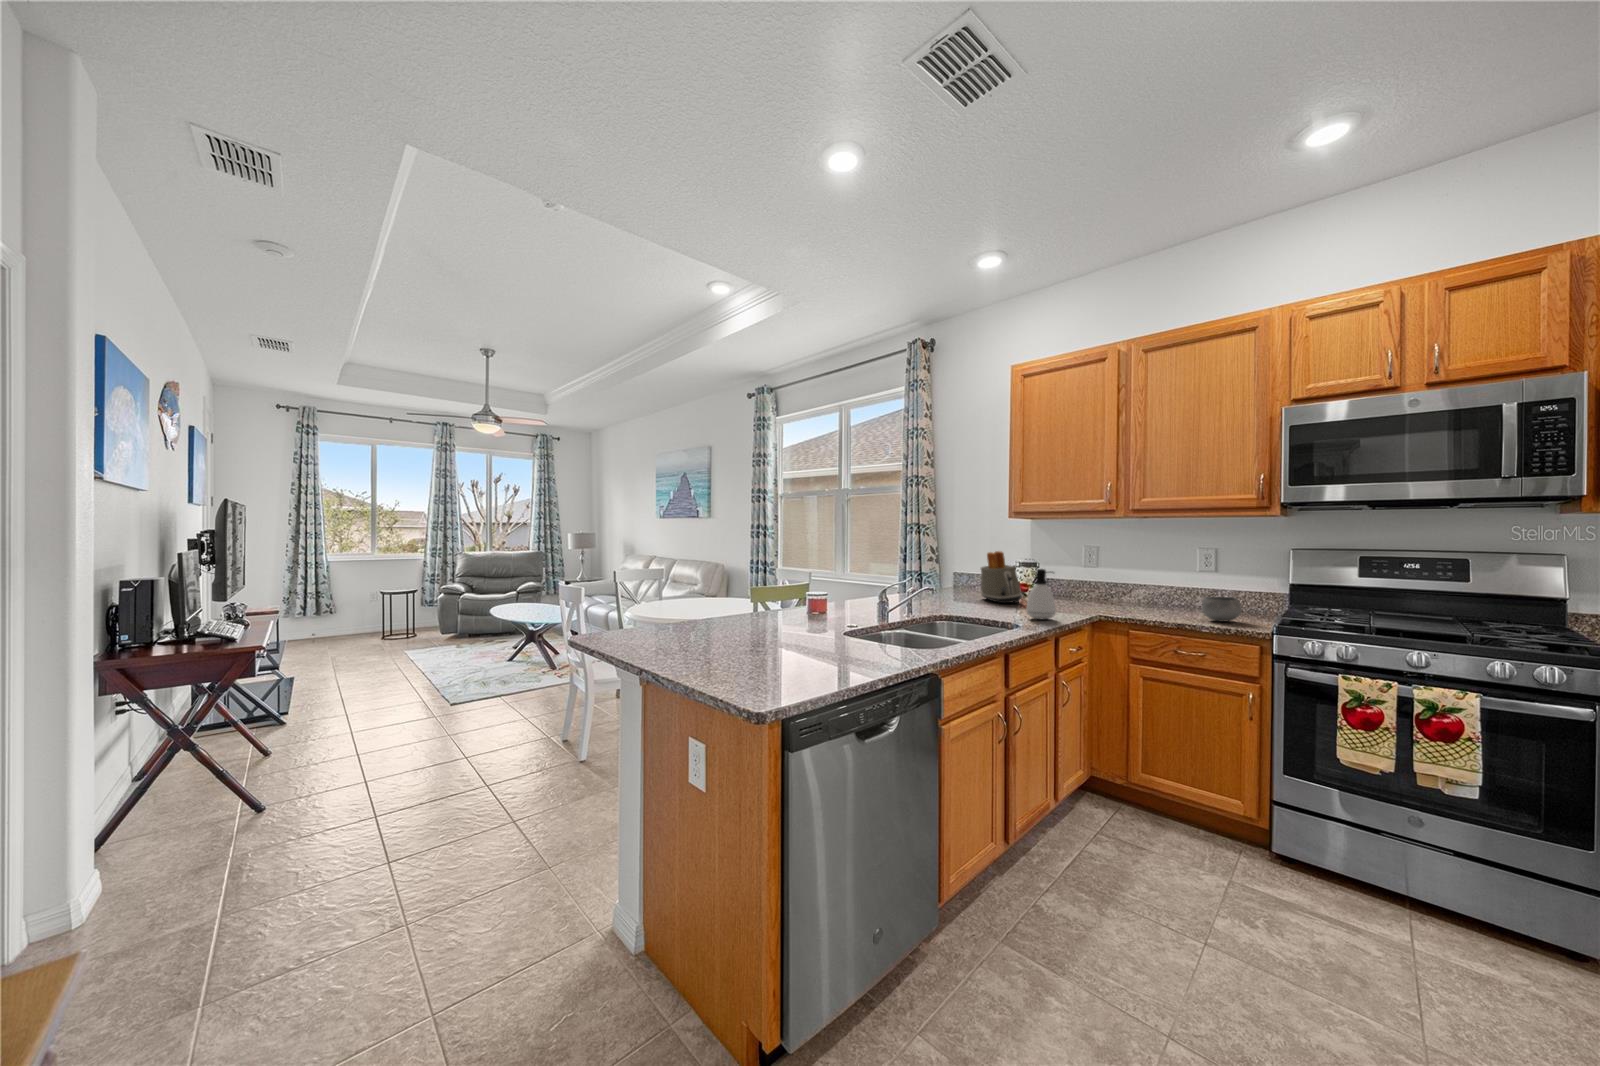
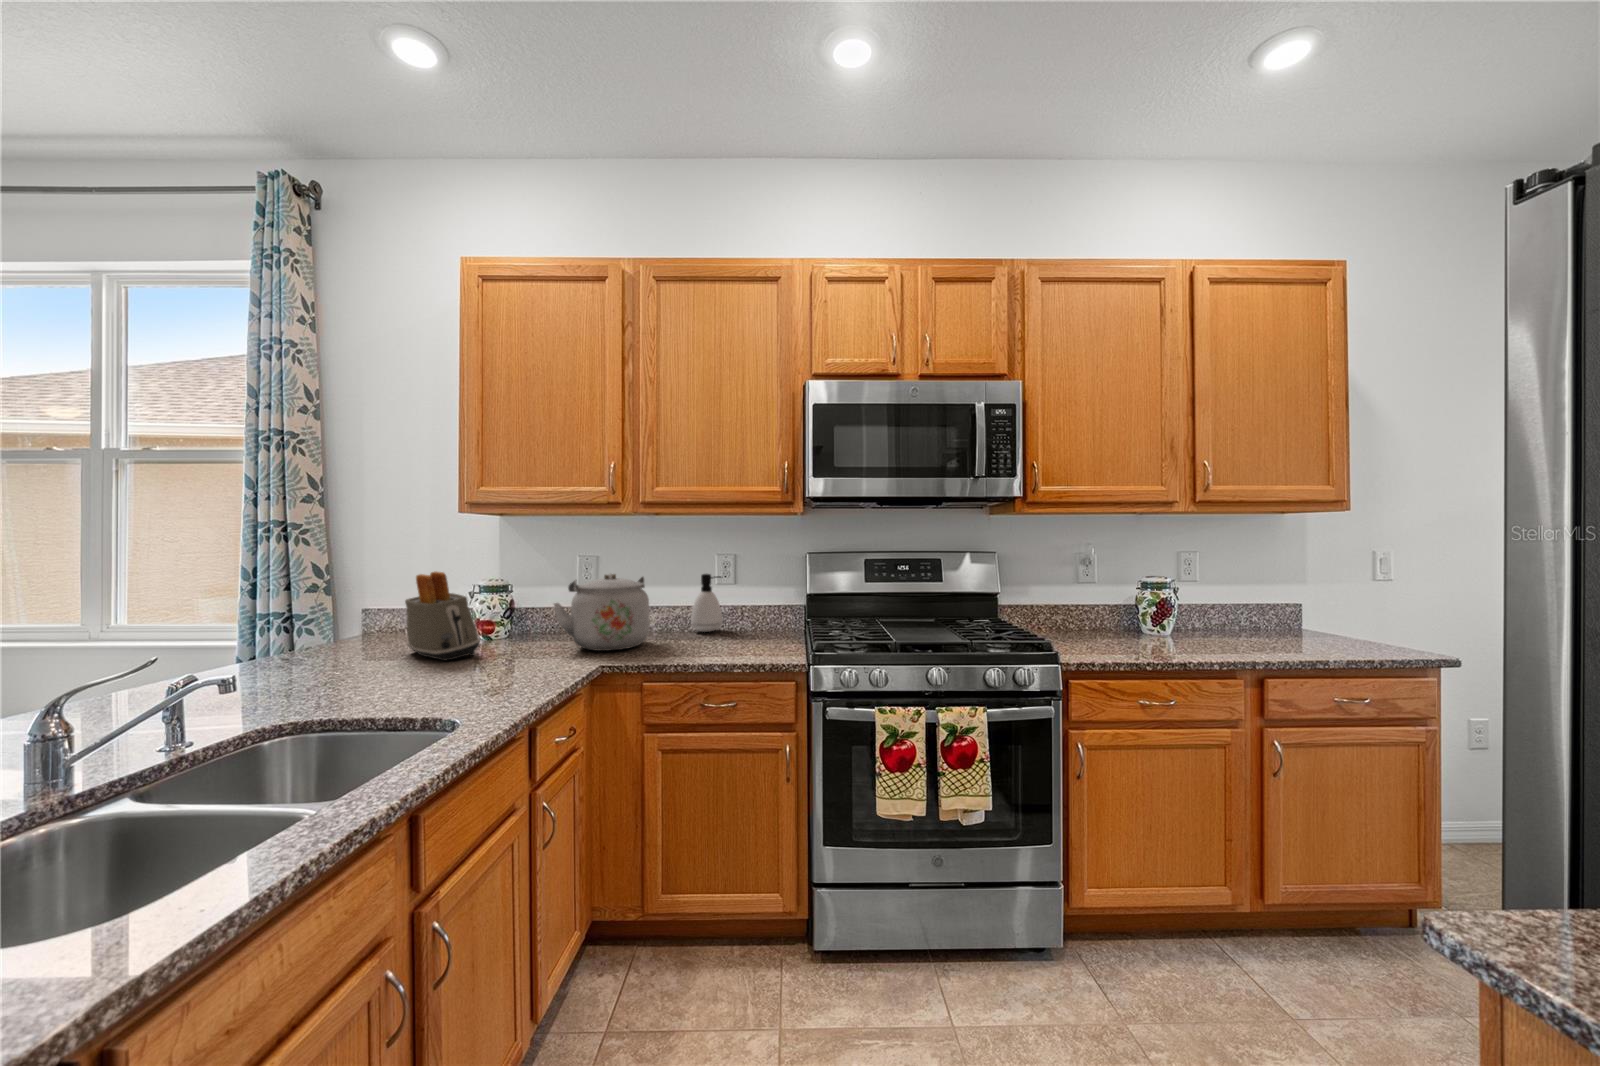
kettle: none [1068,557,1139,610] -> present [554,573,649,651]
soap dispenser: present [1027,569,1056,619] -> present [691,574,722,632]
bowl: present [1202,597,1241,621] -> none [729,620,771,654]

